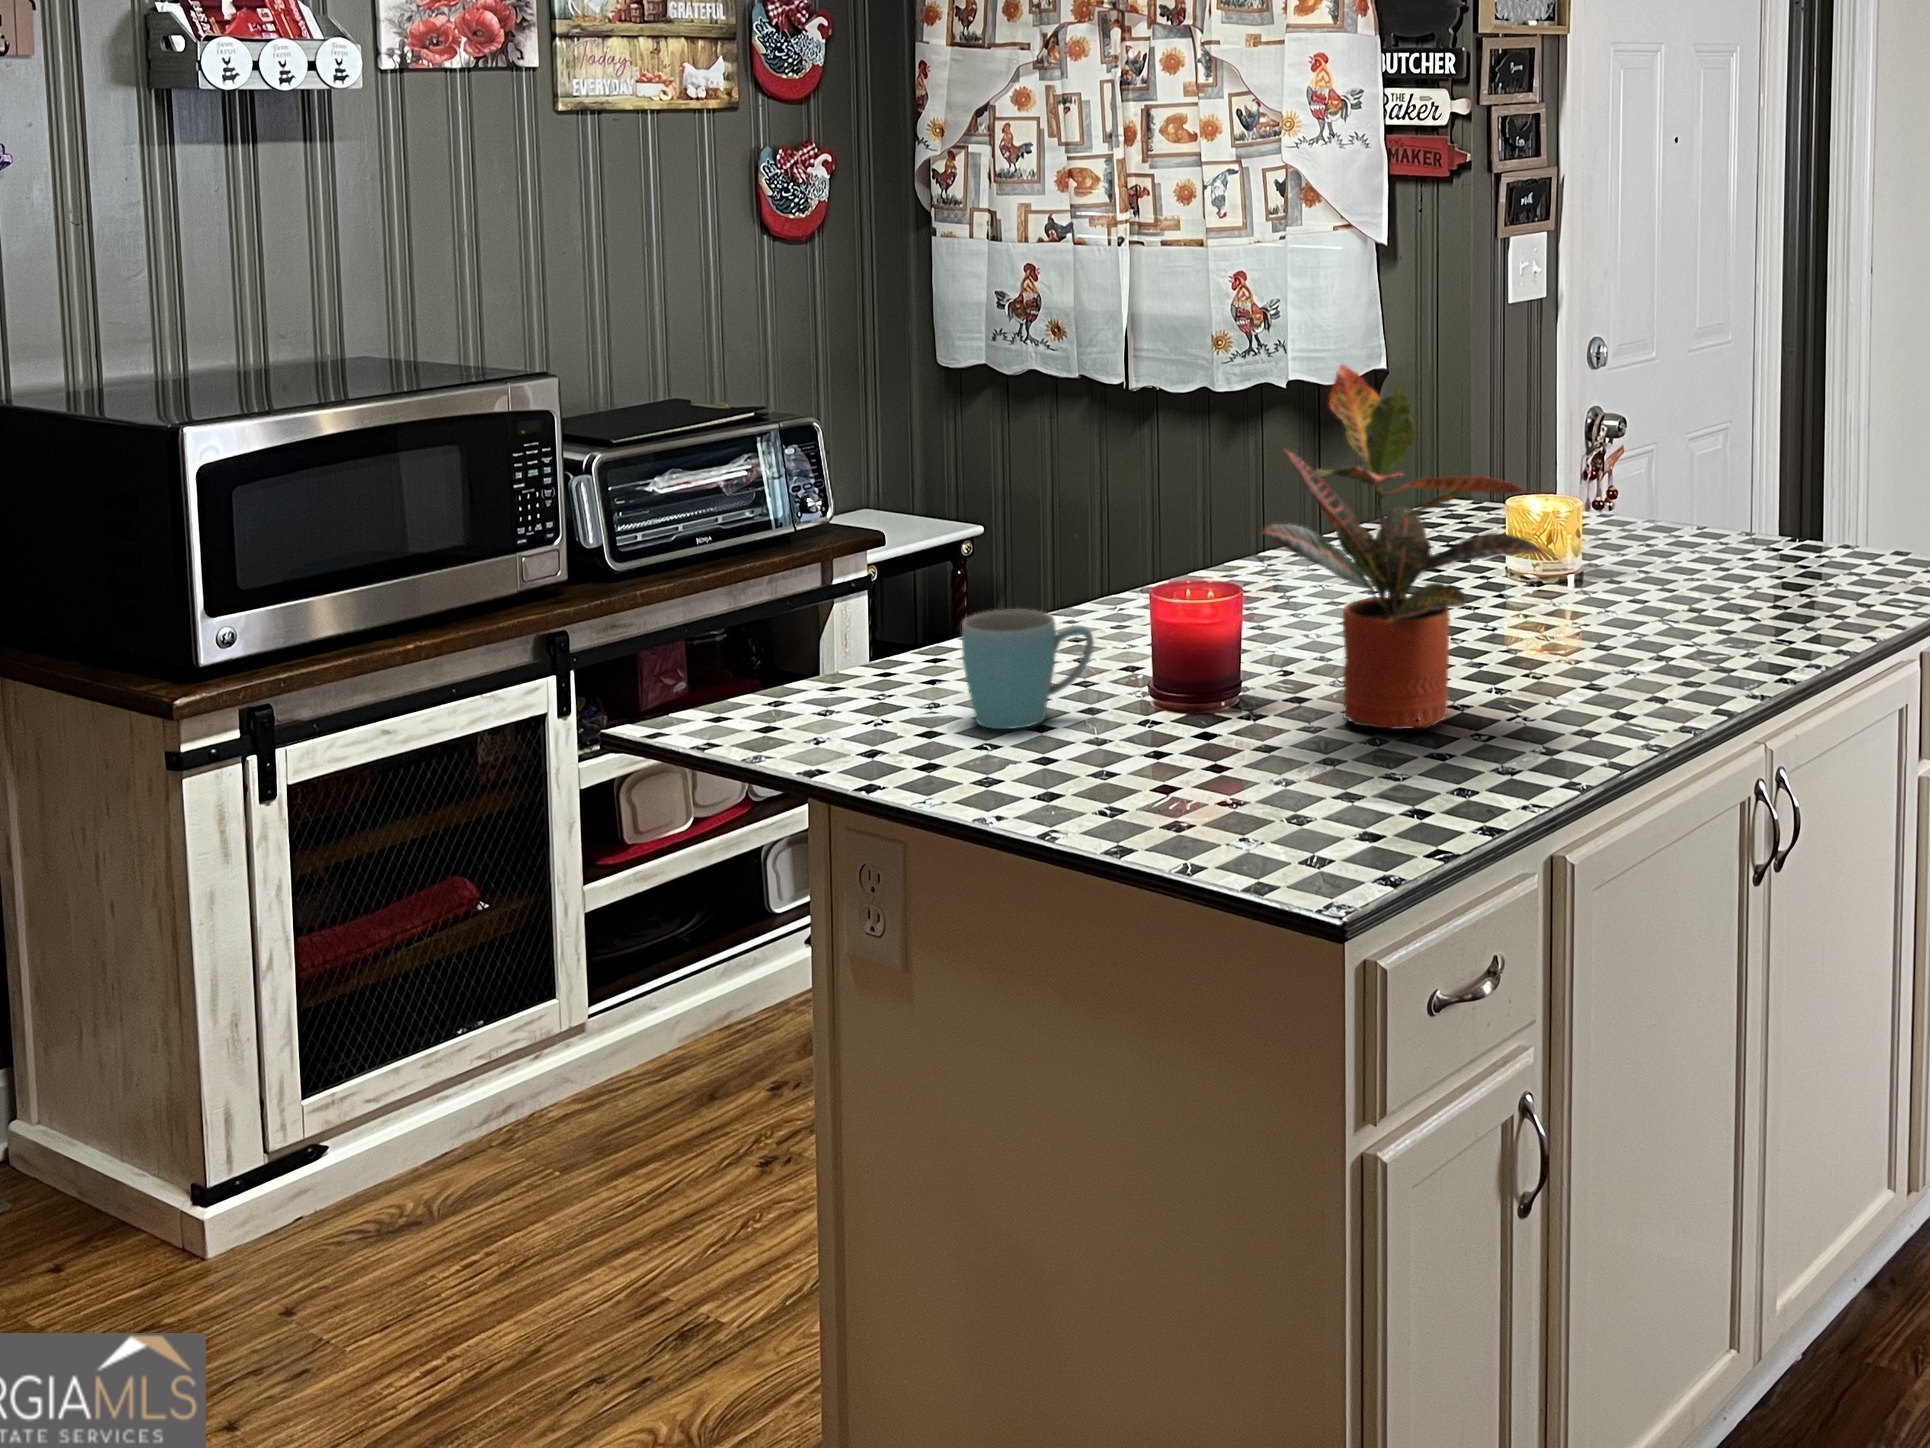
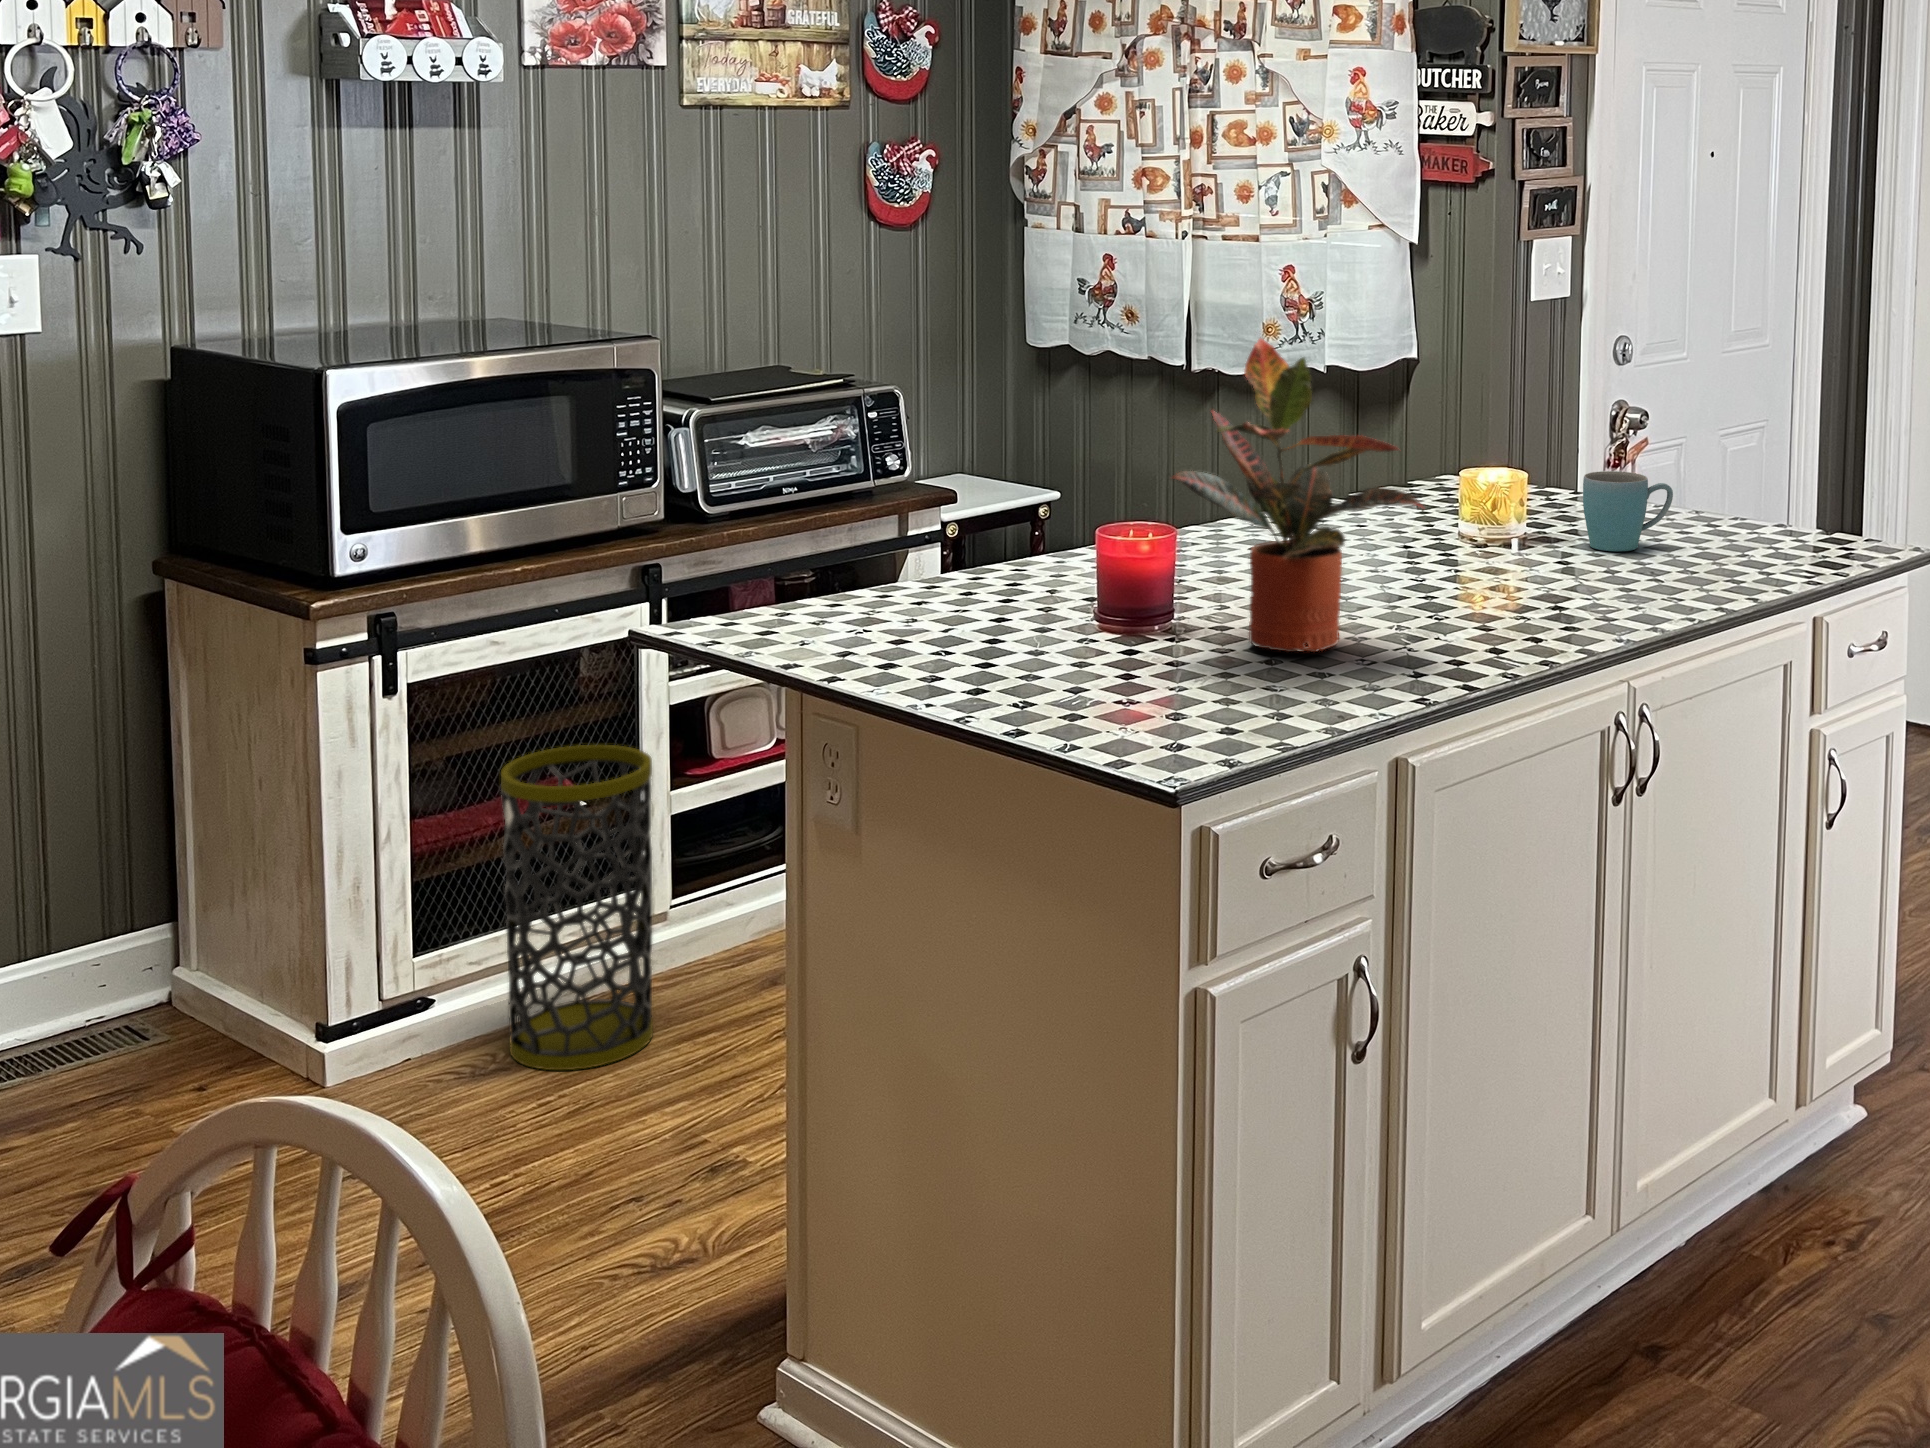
mug: present [962,609,1094,729] -> present [1583,471,1673,551]
trash can: none [399,842,584,1222] -> present [501,745,653,1070]

